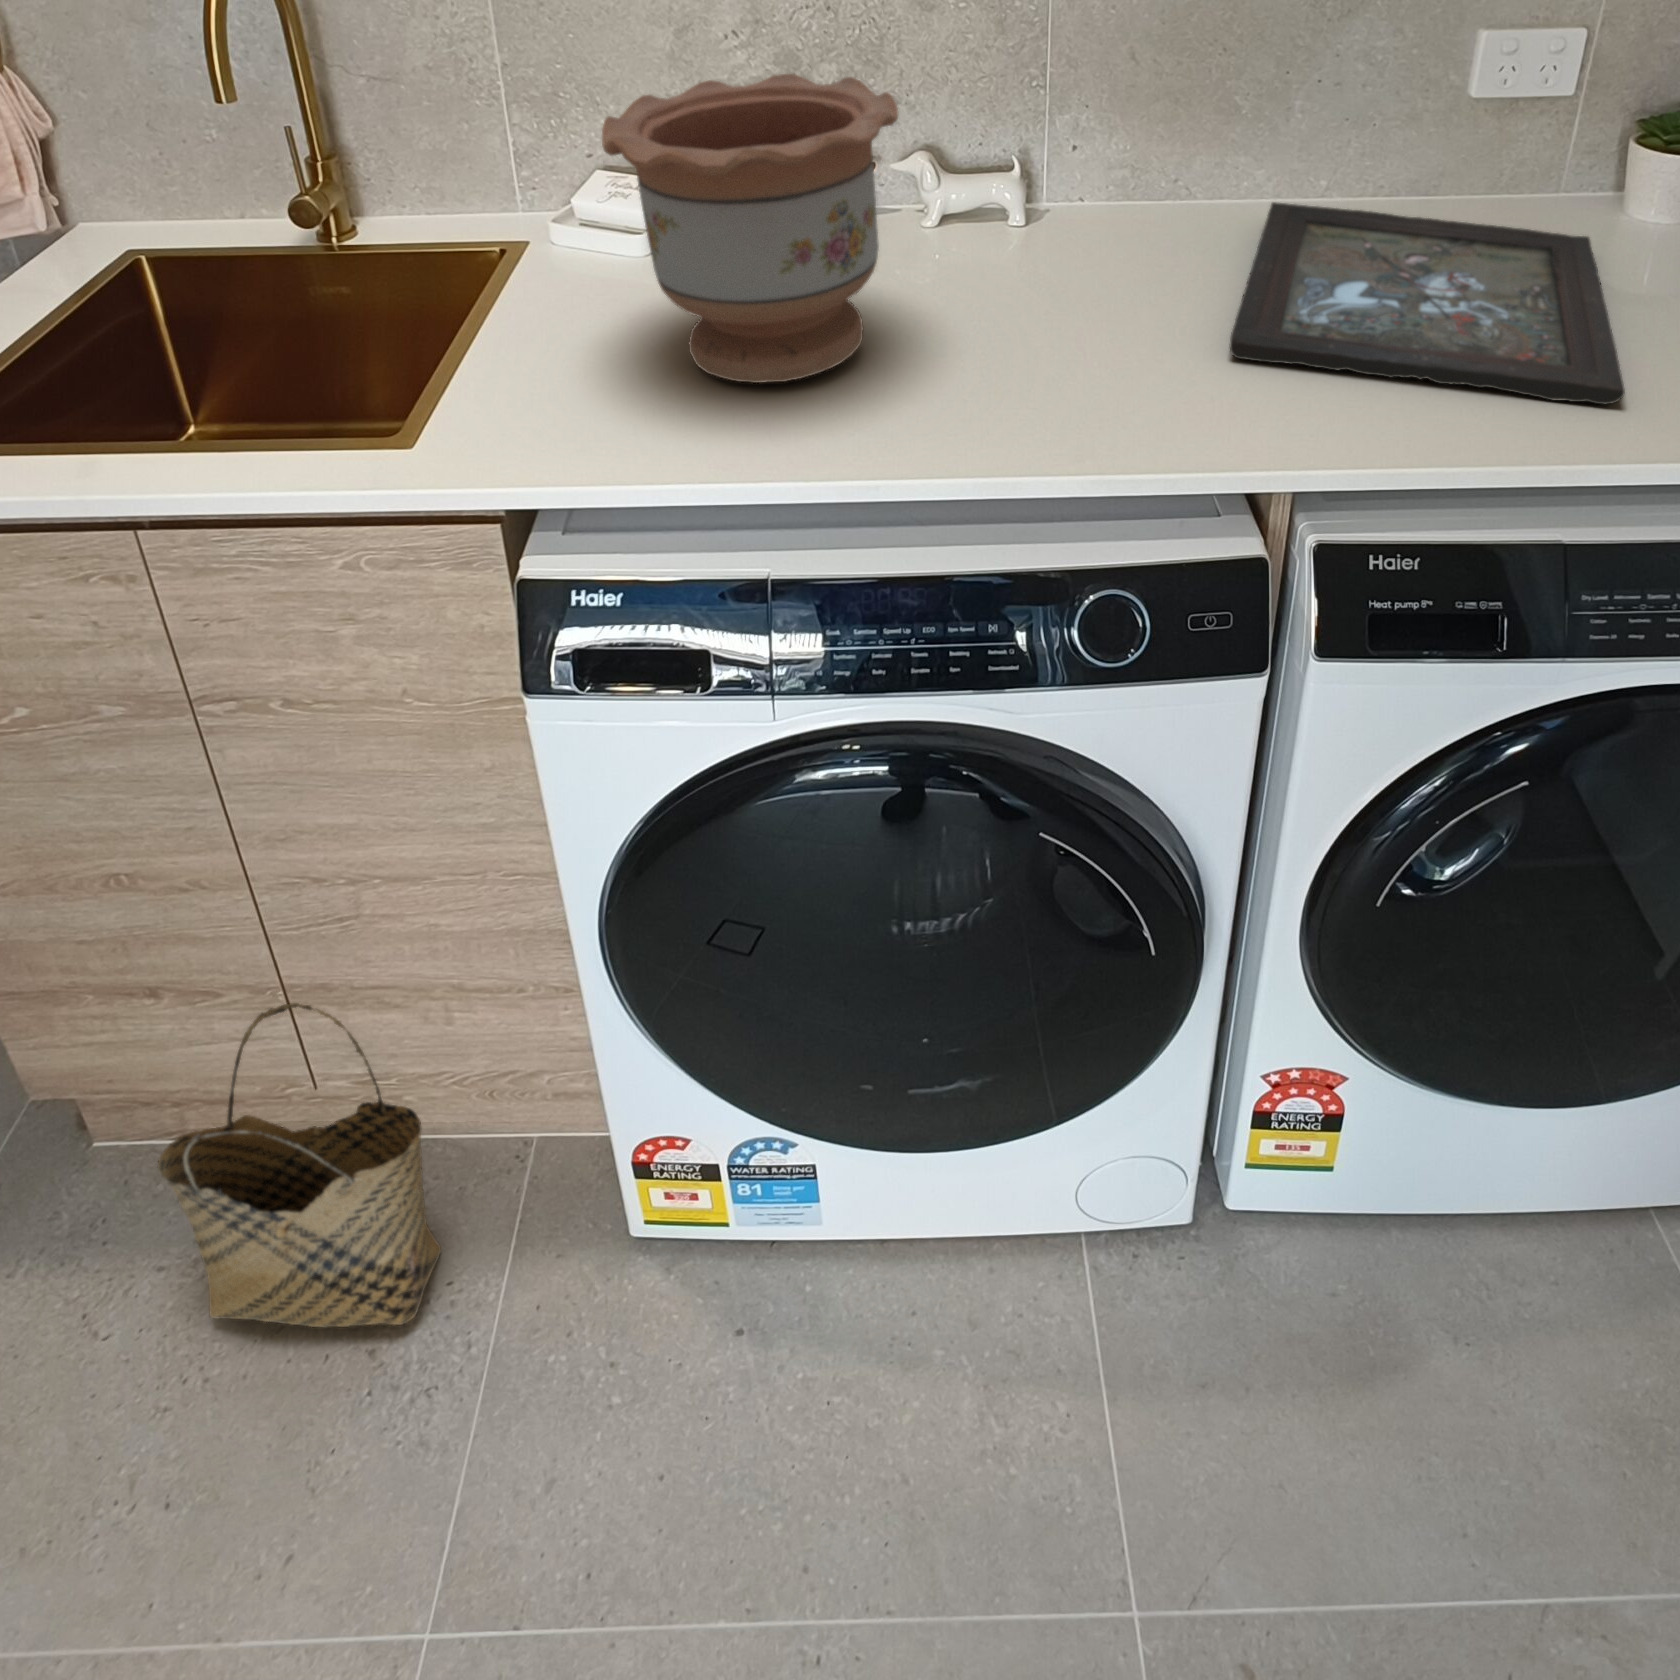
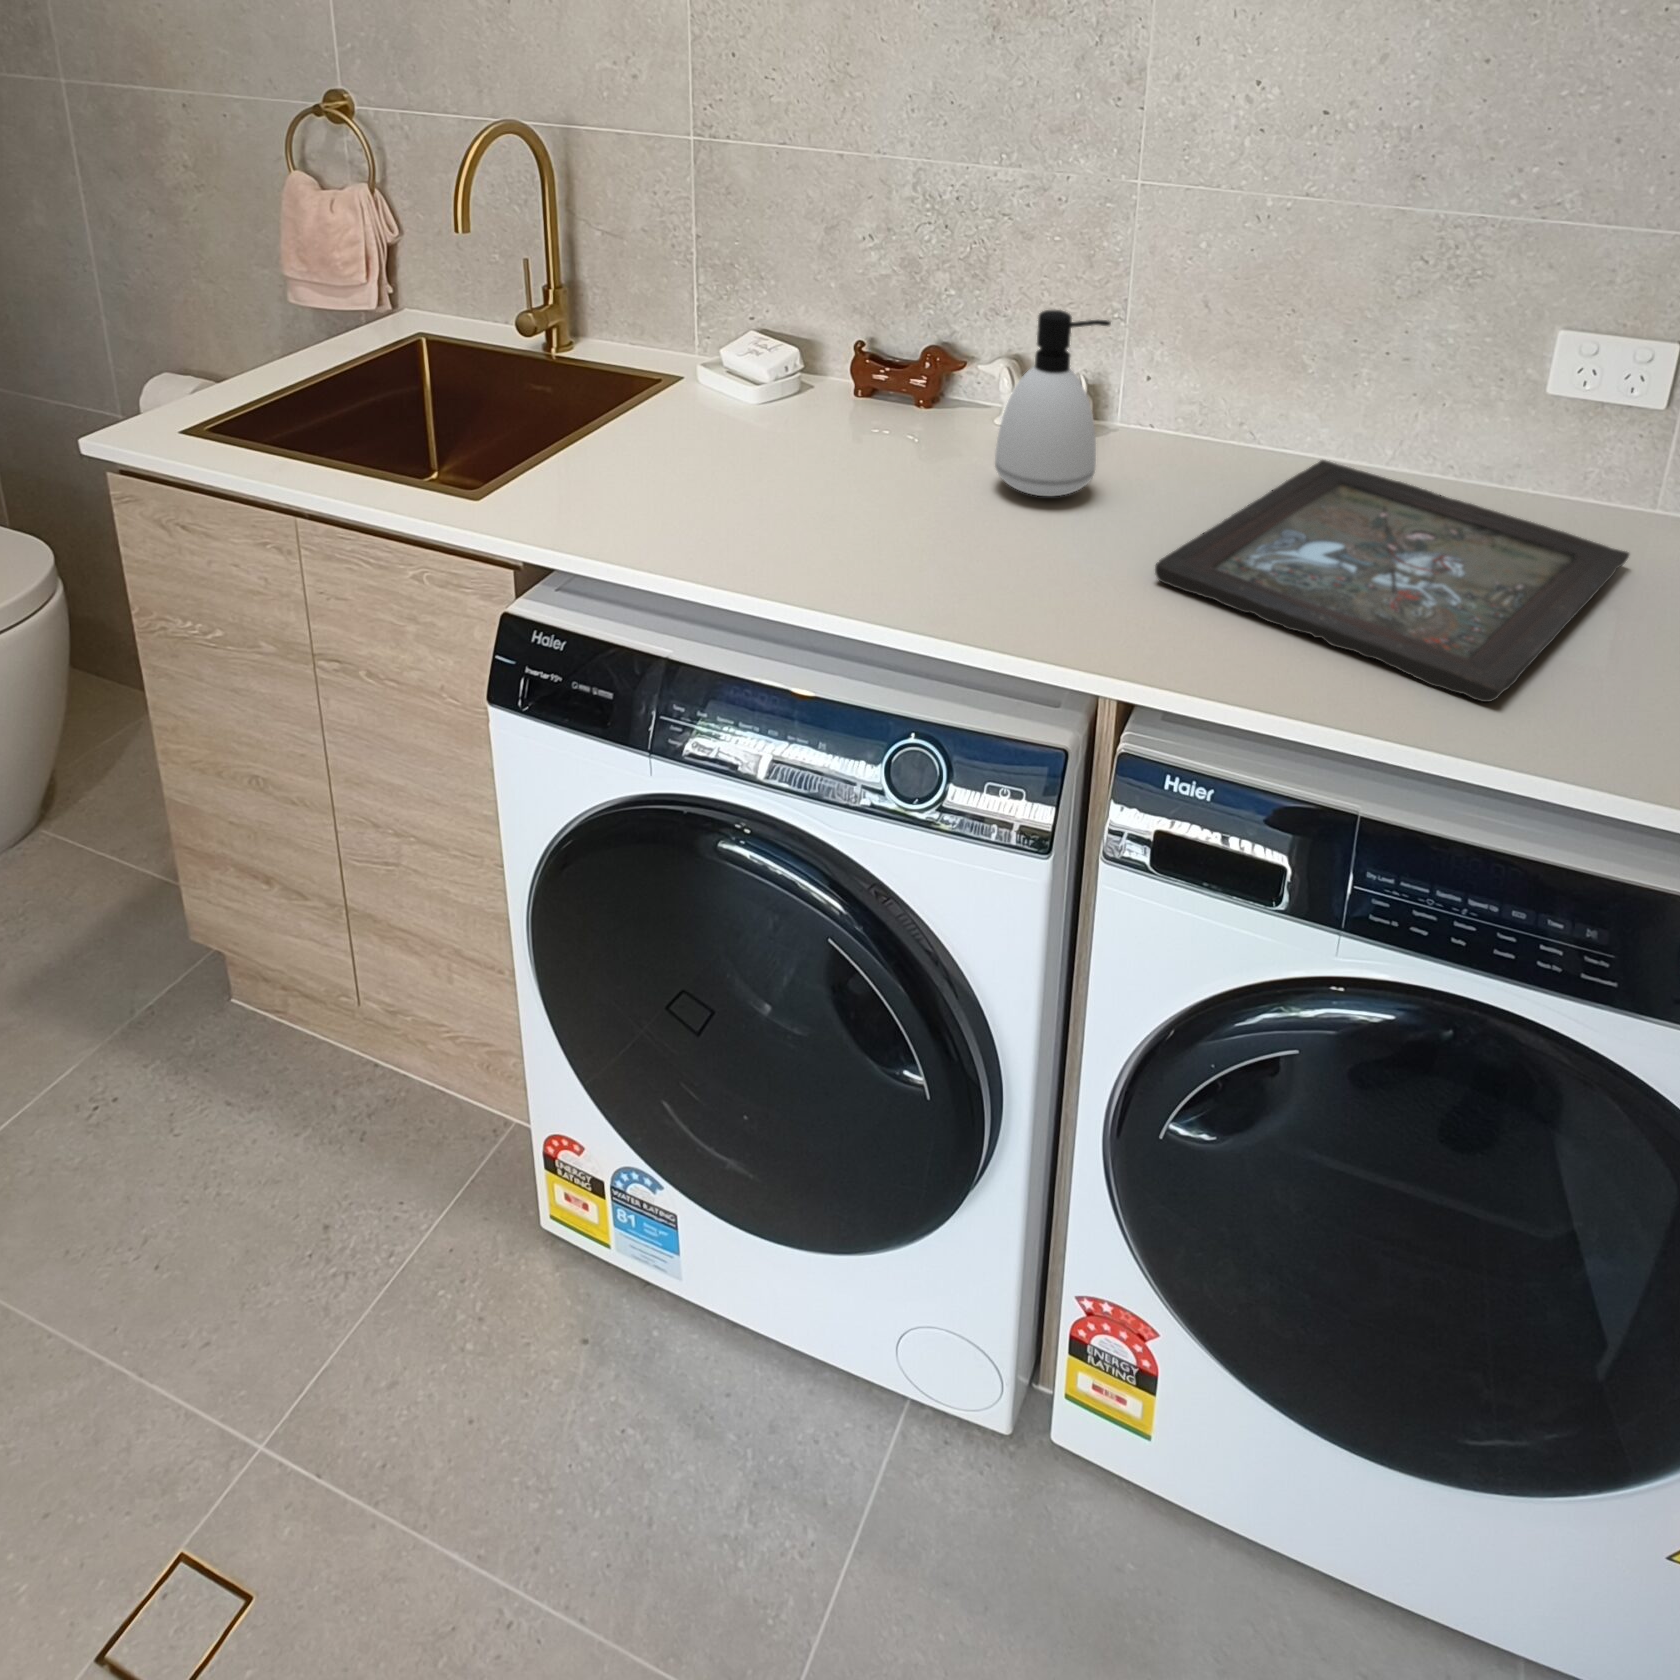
flower pot: present [602,74,898,383] -> none [663,268,903,516]
soap dispenser: none [979,83,1095,295] -> present [995,310,1111,496]
woven basket: present [158,1003,441,1327] -> none [226,922,407,1222]

